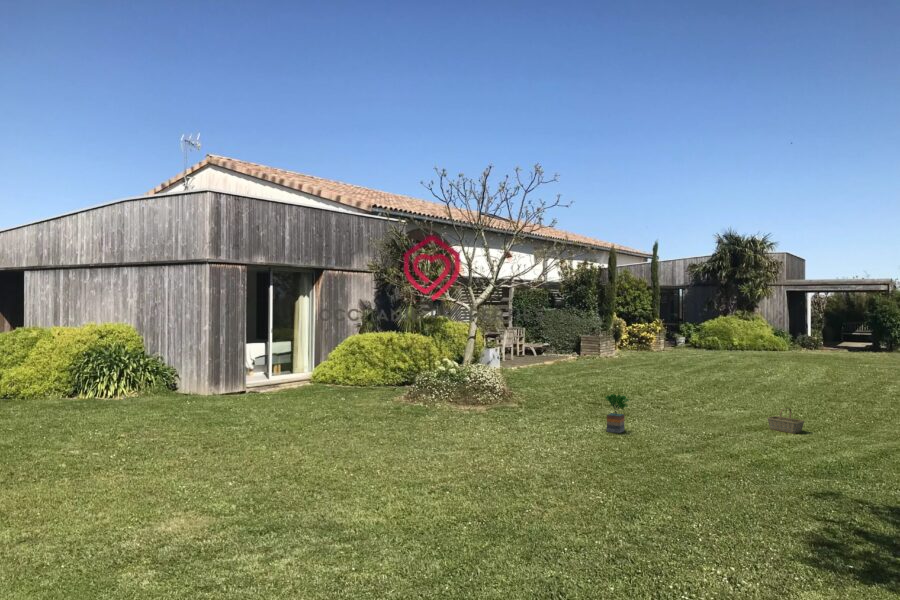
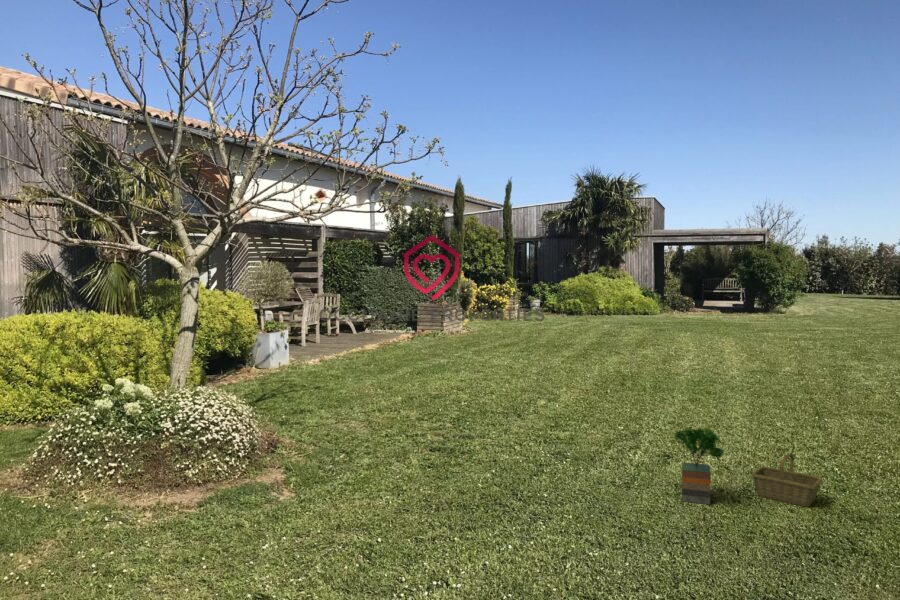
potted tree: present [606,394,629,433] -> present [674,428,724,504]

